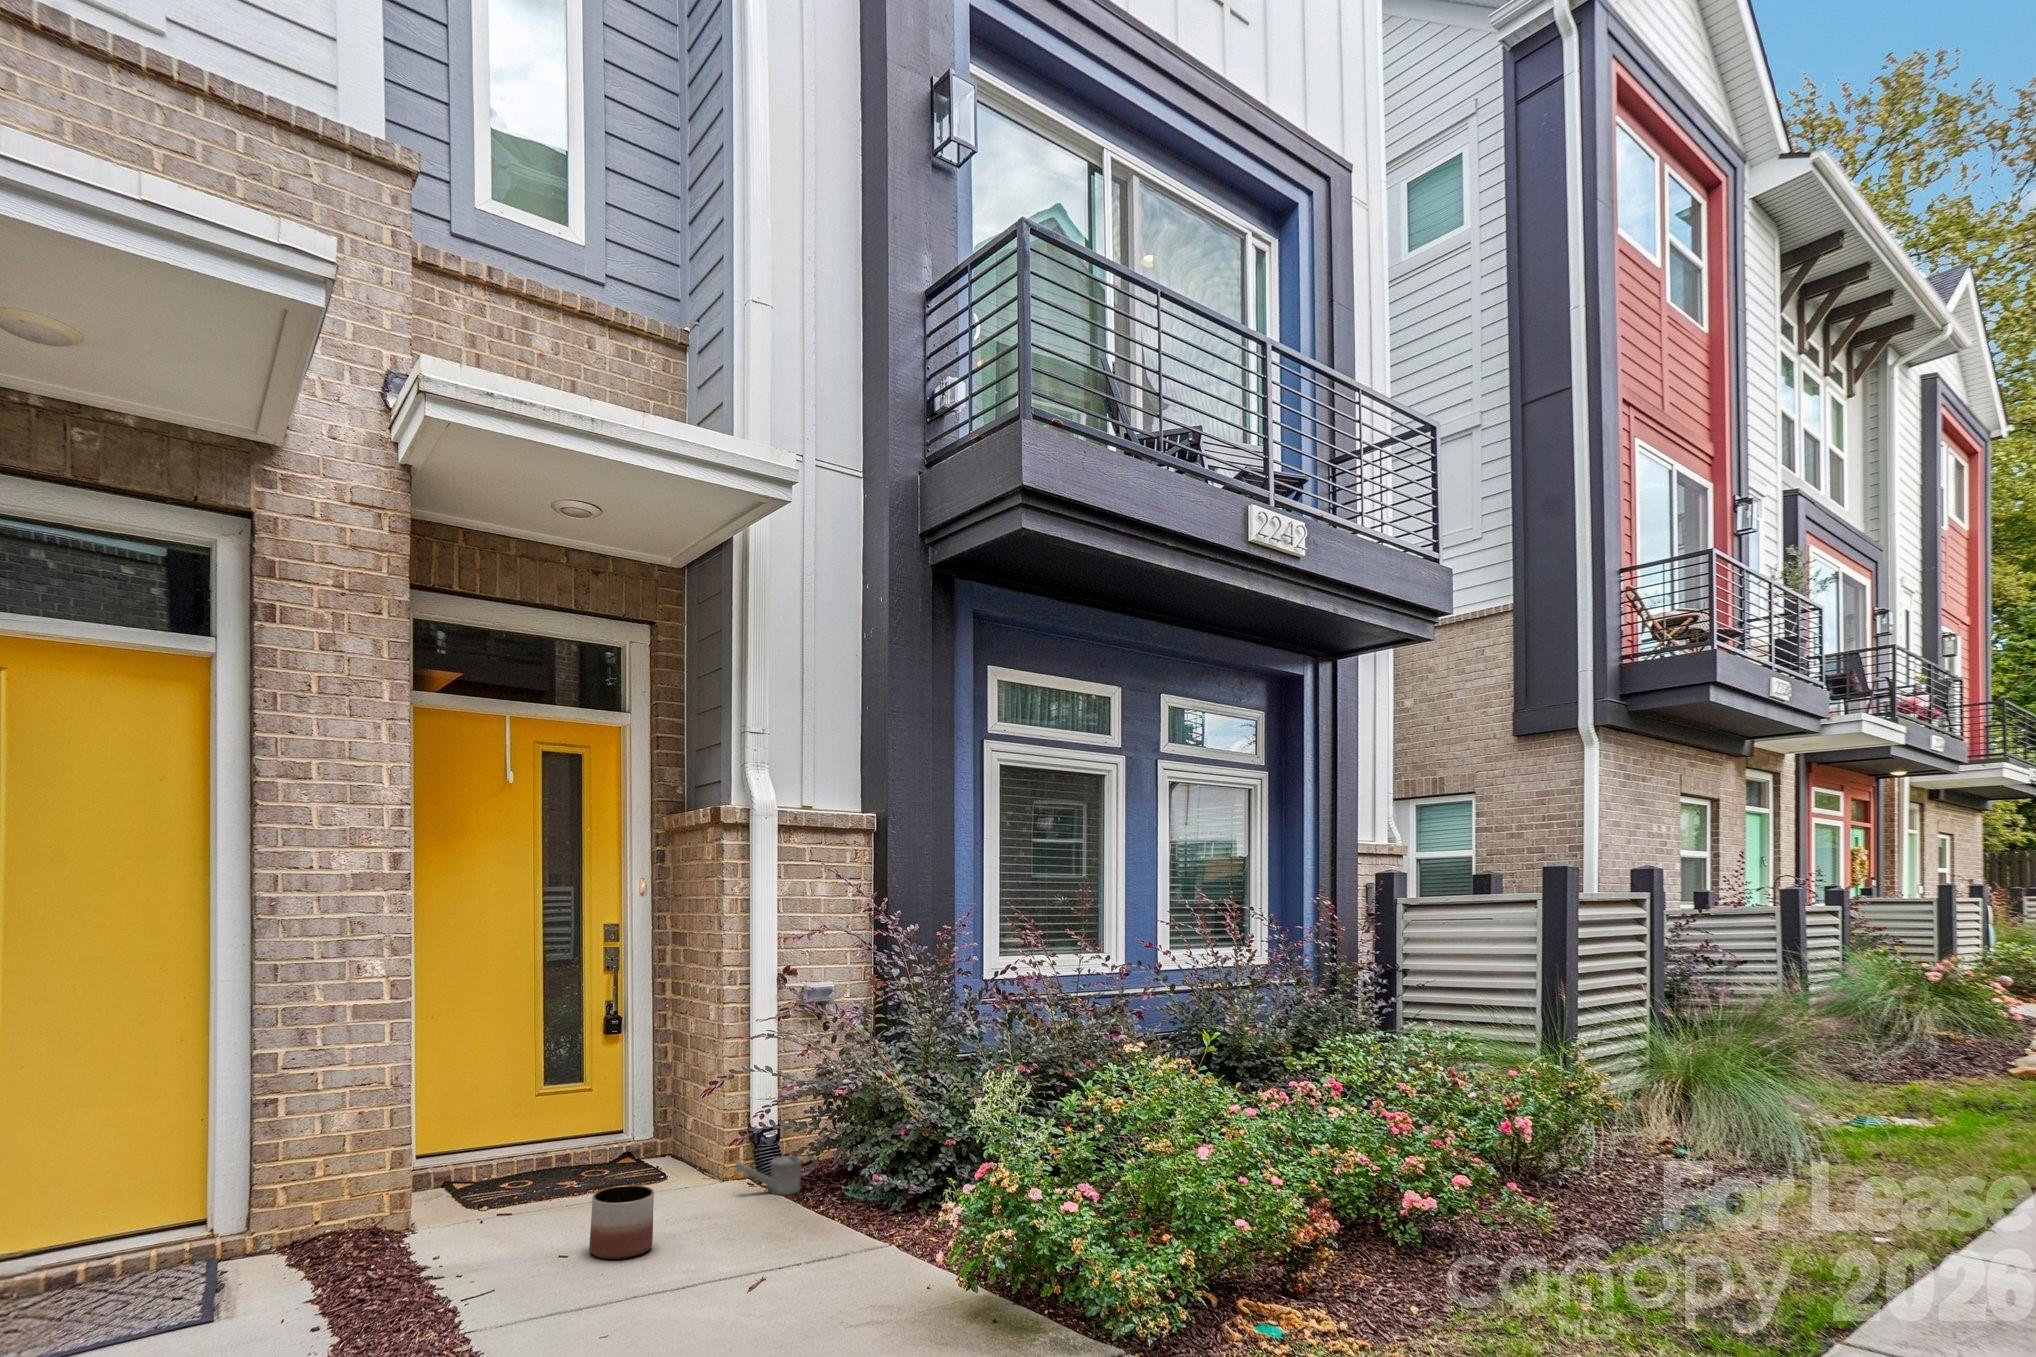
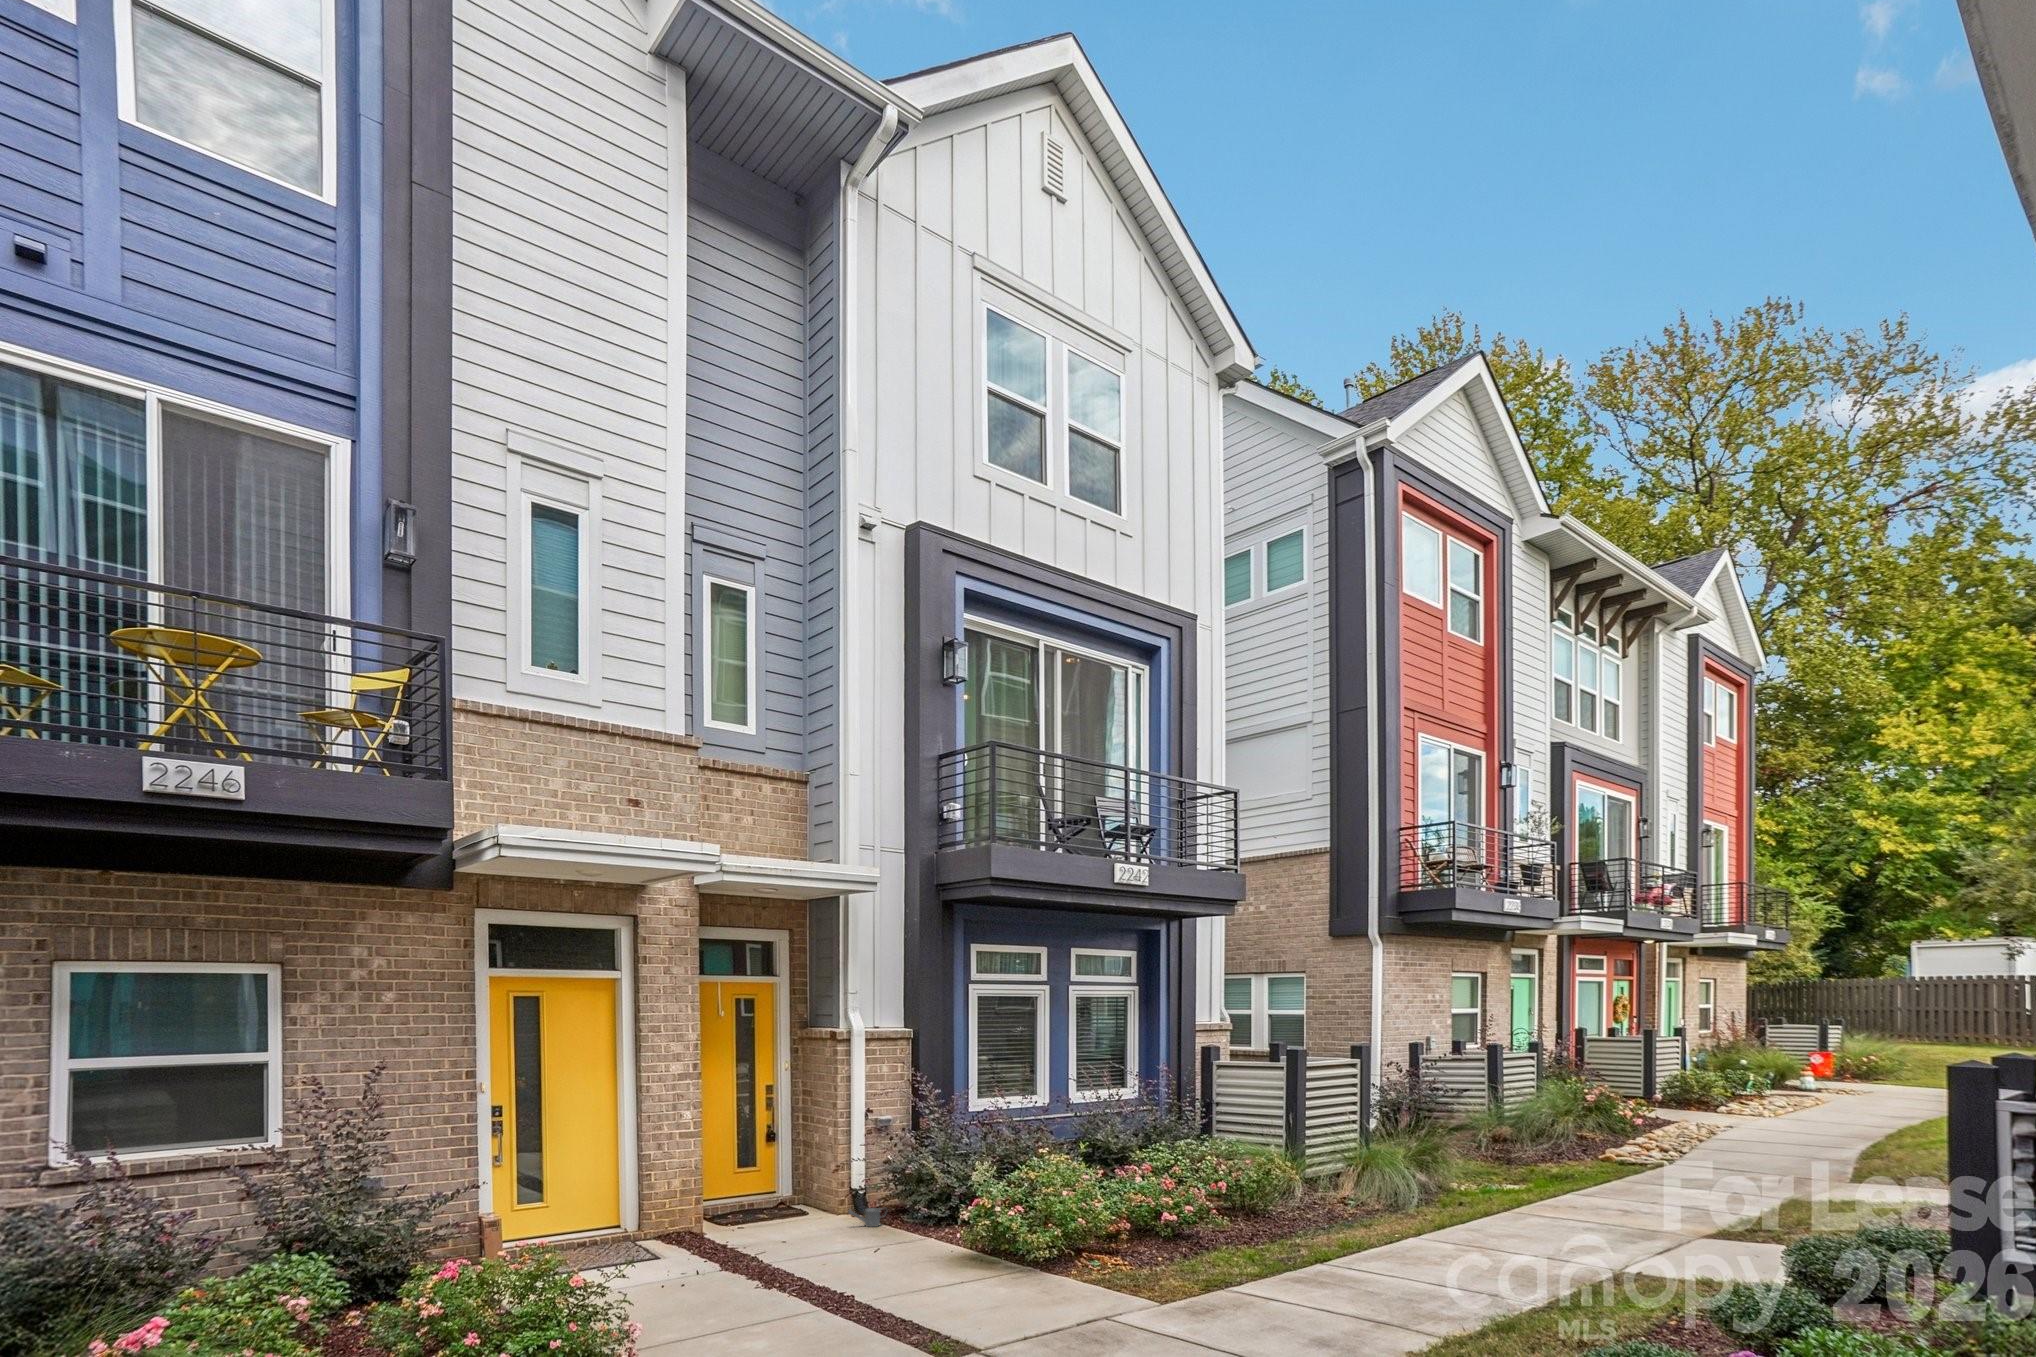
planter: present [590,1185,654,1259] -> none [793,1216,822,1249]

